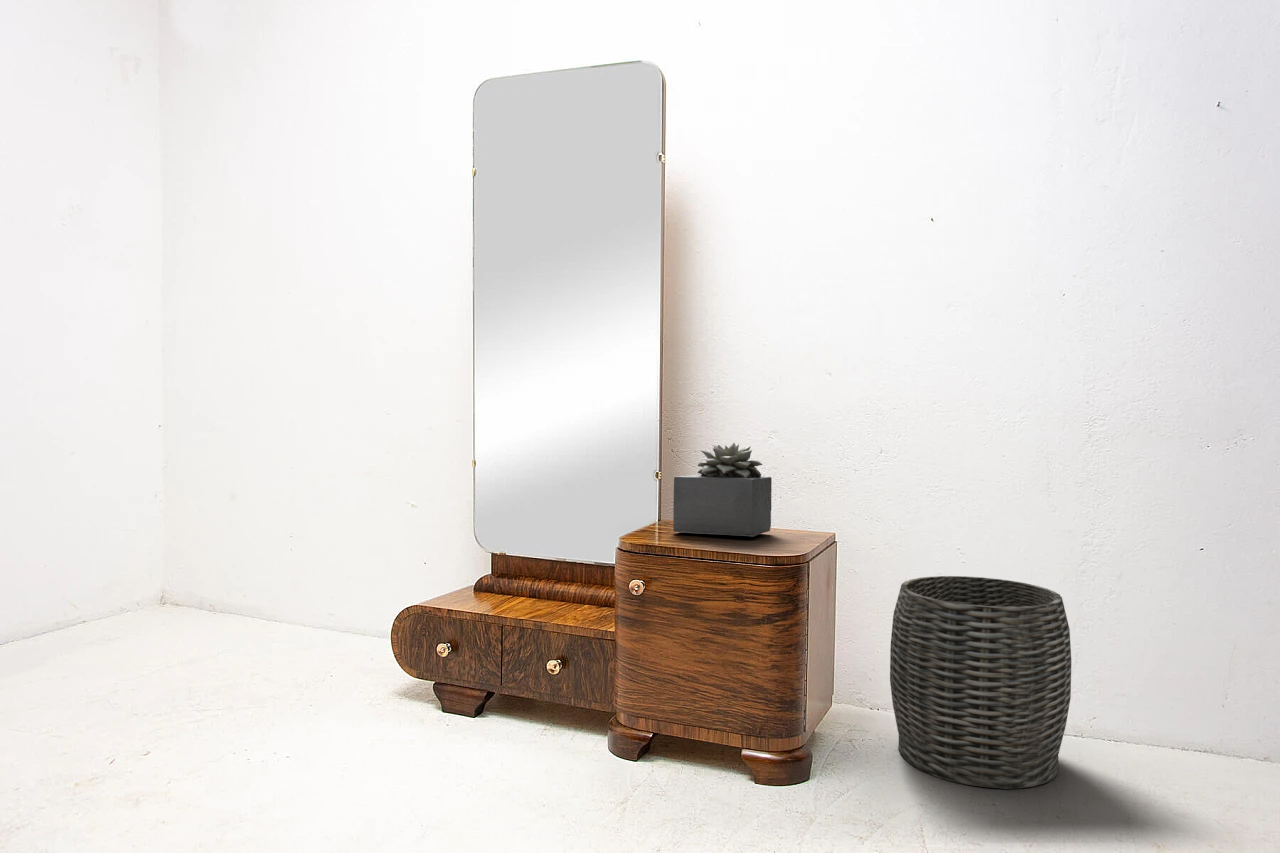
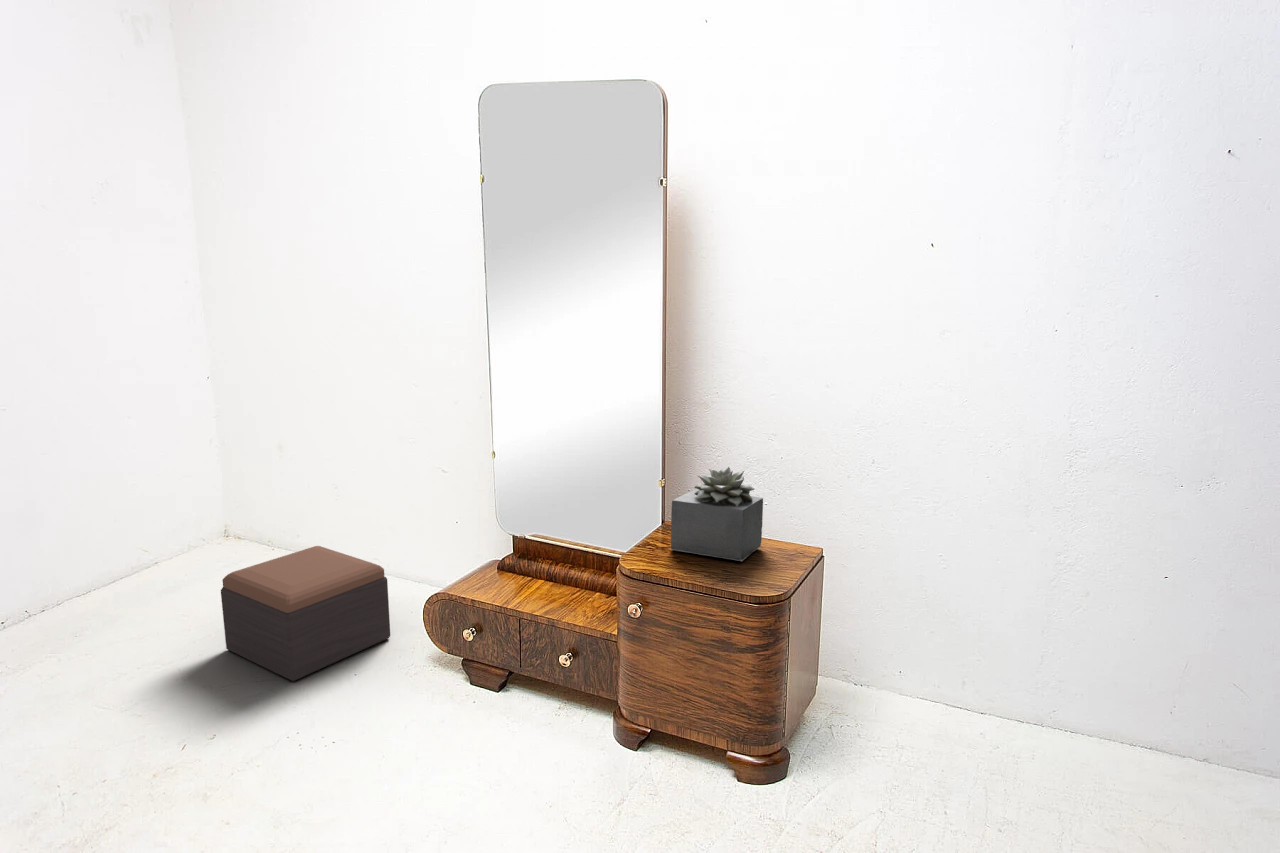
footstool: none [153,575,345,711] -> present [221,546,390,681]
woven basket: present [890,576,1071,789] -> none [864,585,1031,792]

